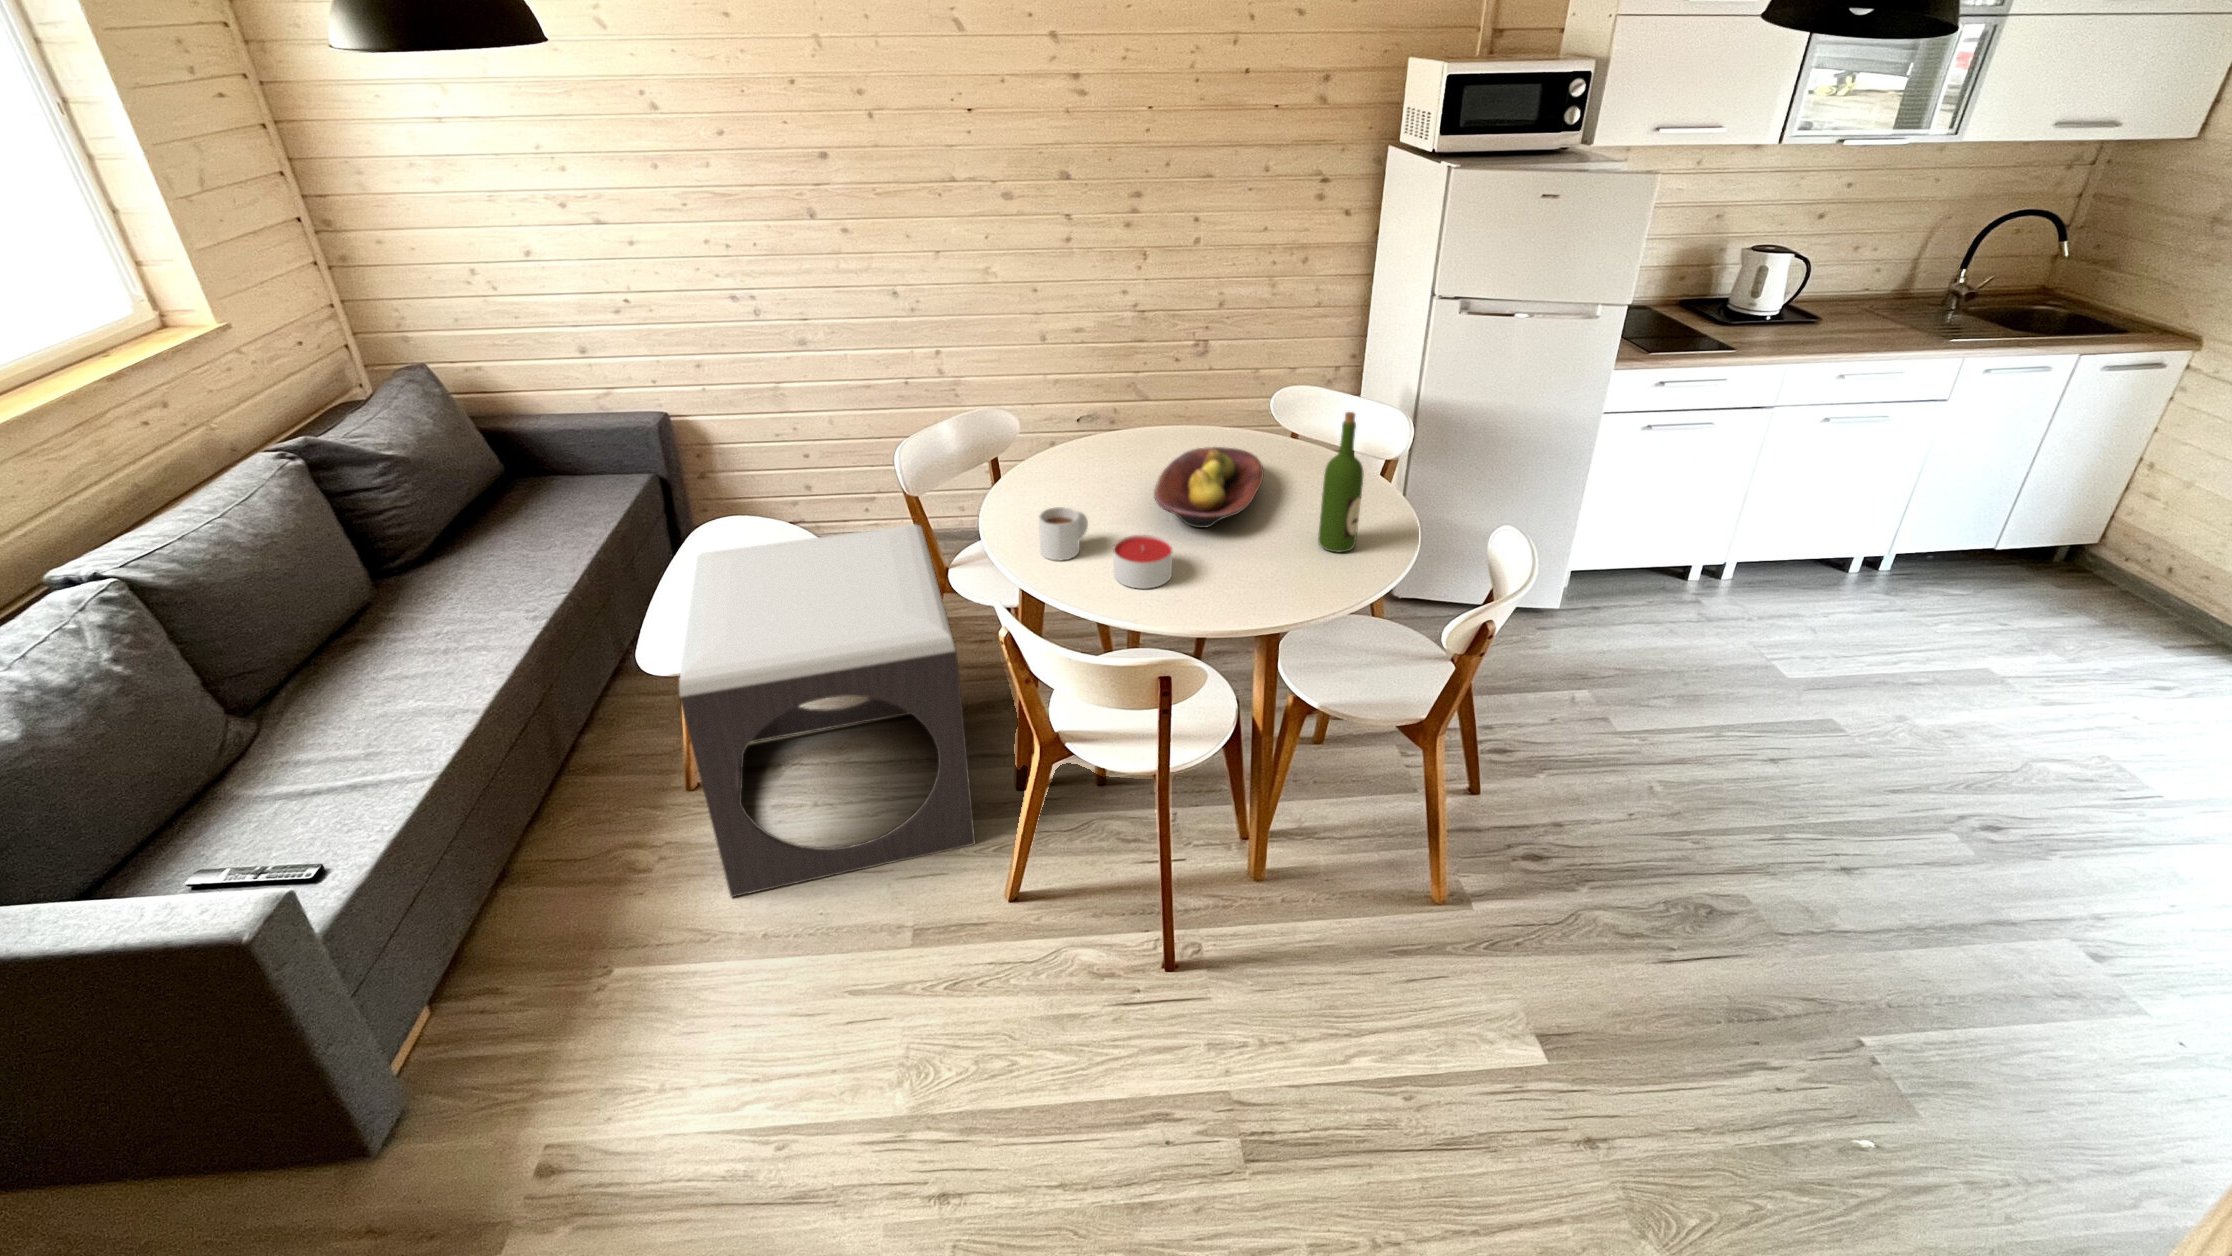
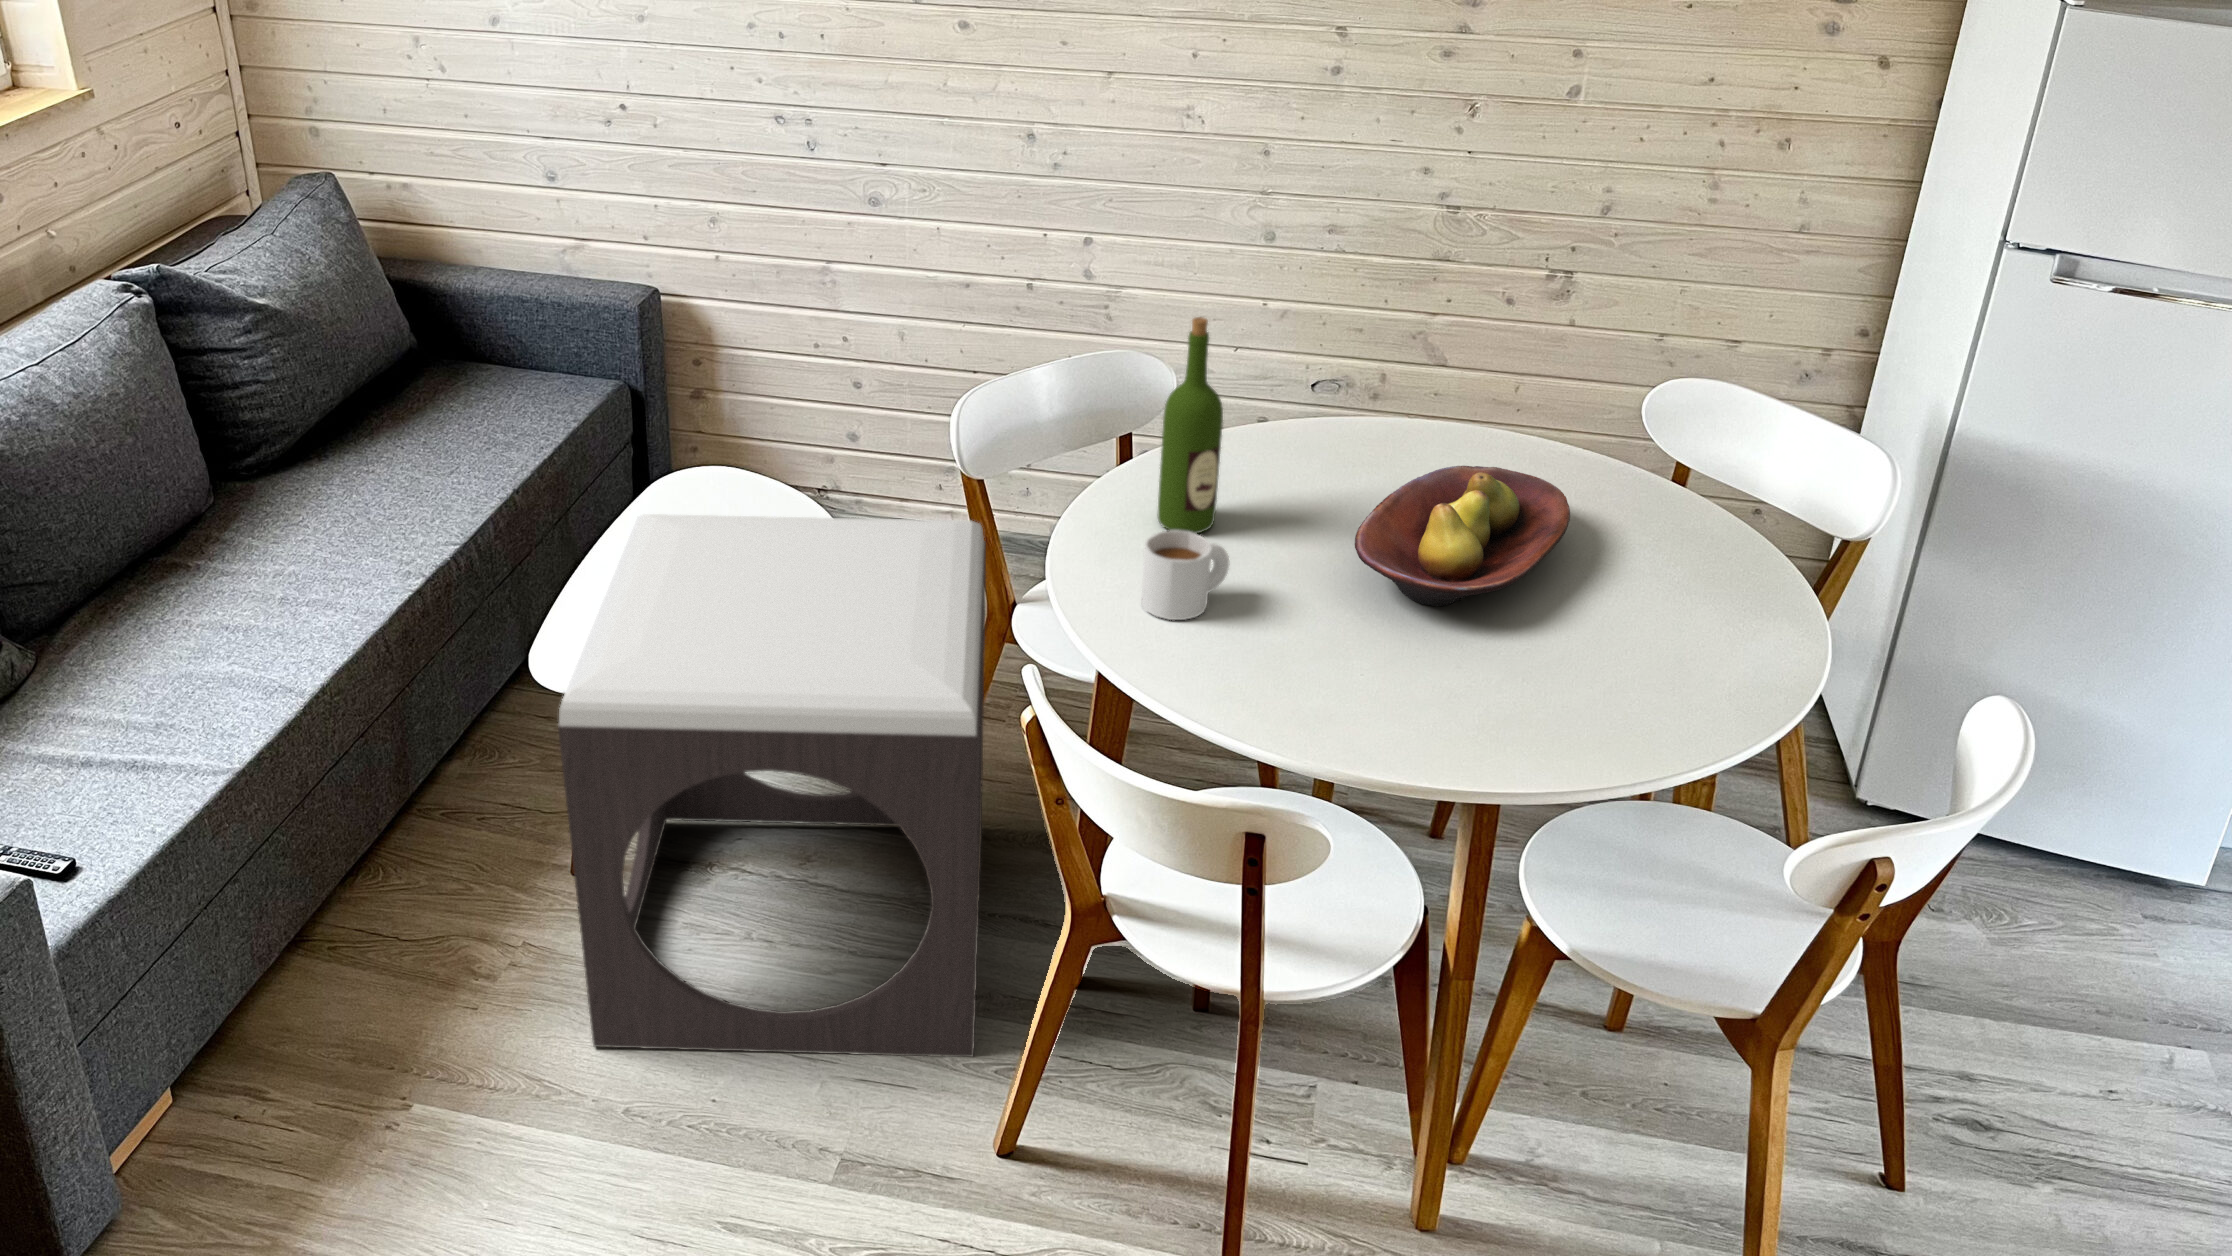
wine bottle: present [1318,412,1364,553] -> present [1158,317,1223,534]
candle: present [1113,535,1172,589] -> none [1249,598,1354,692]

